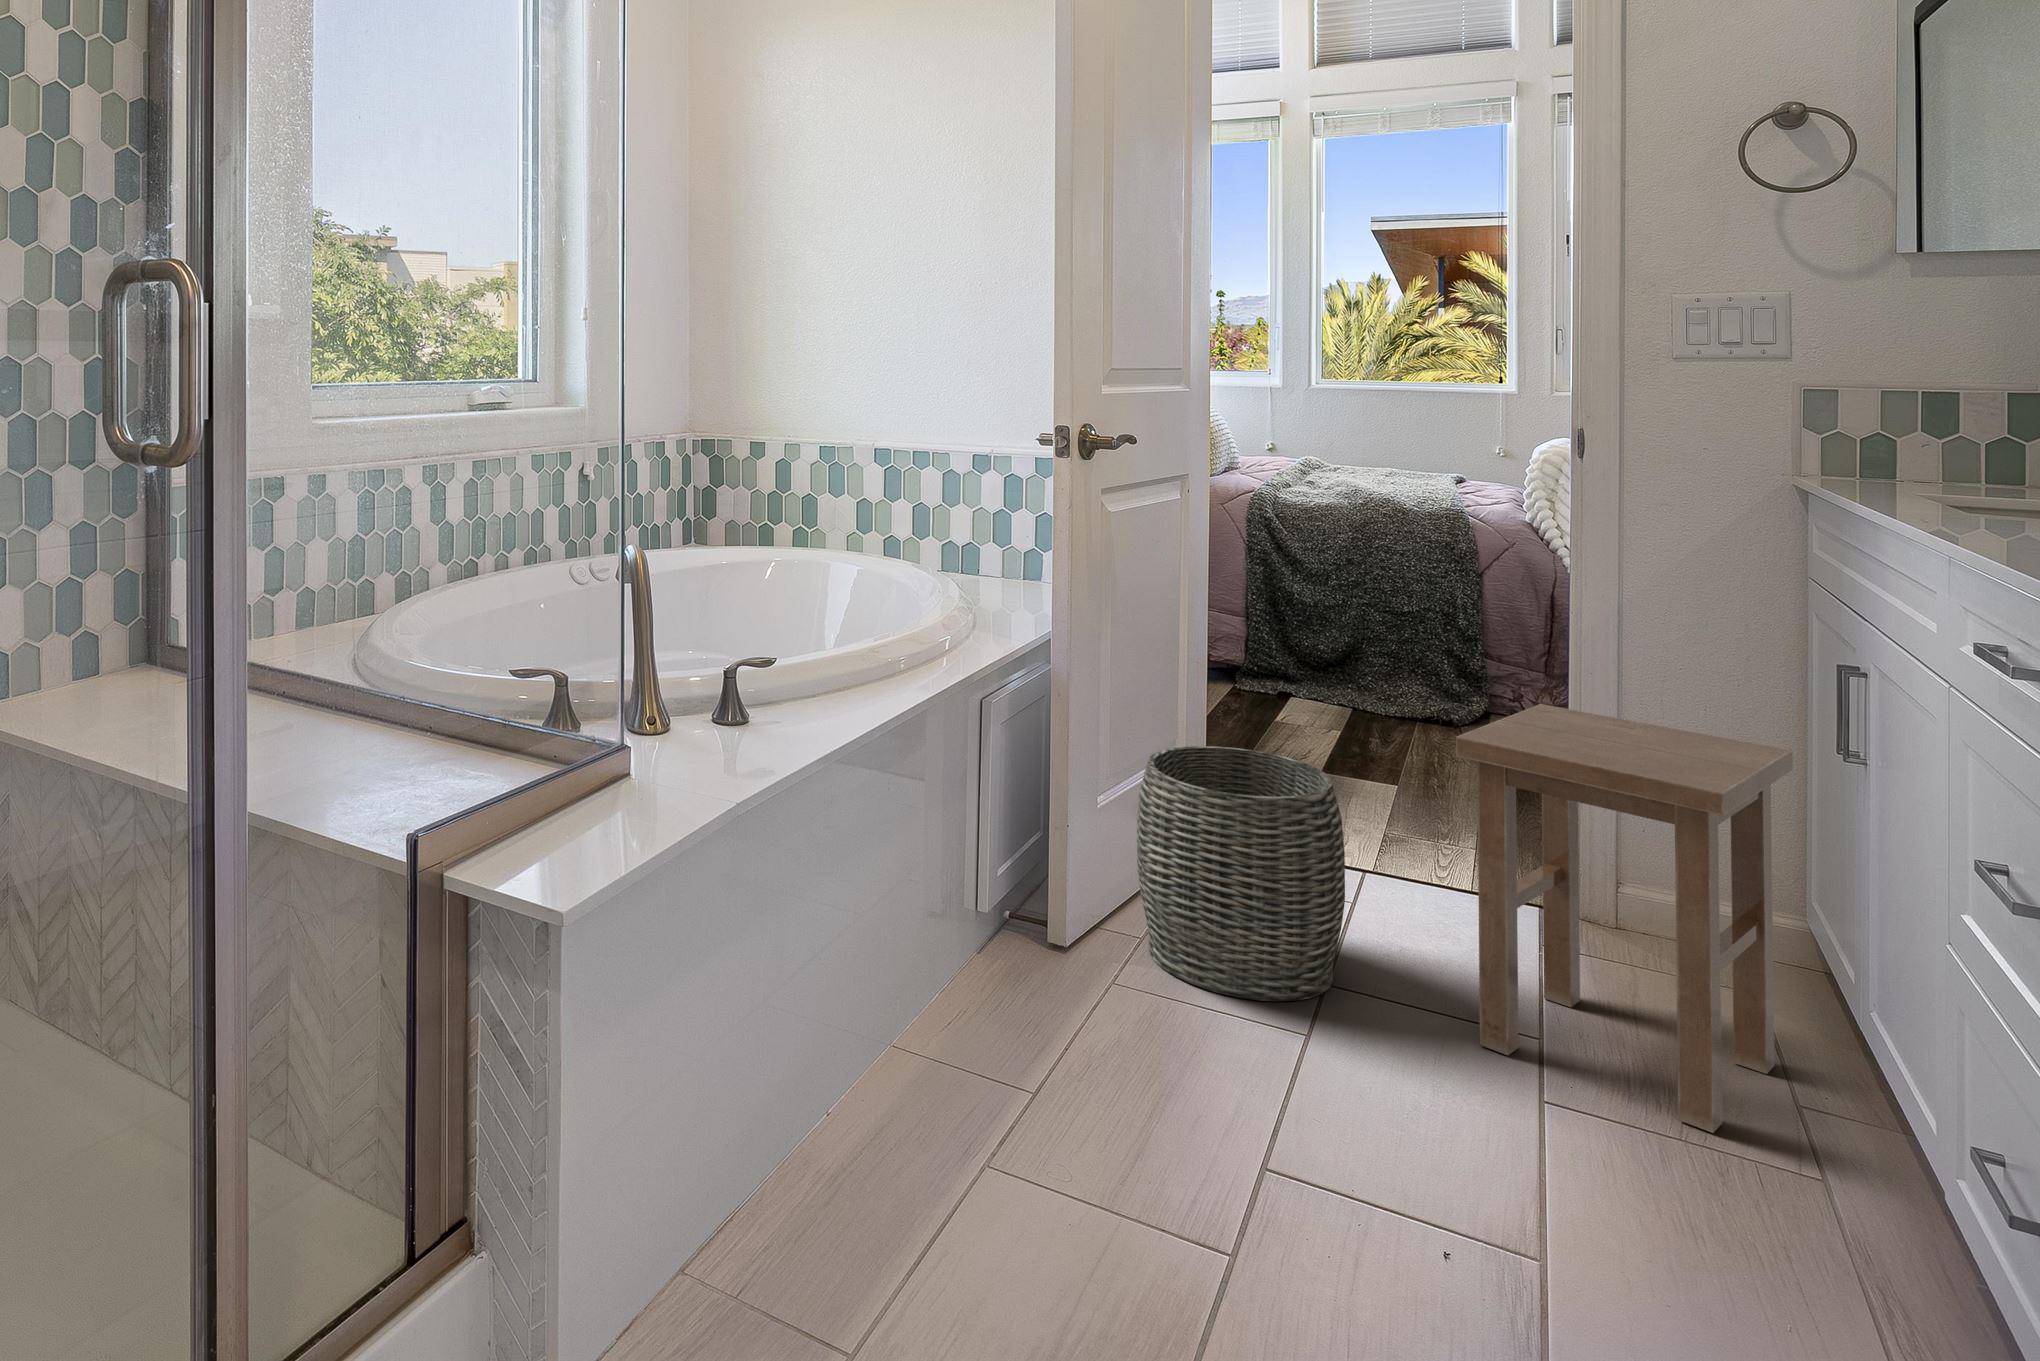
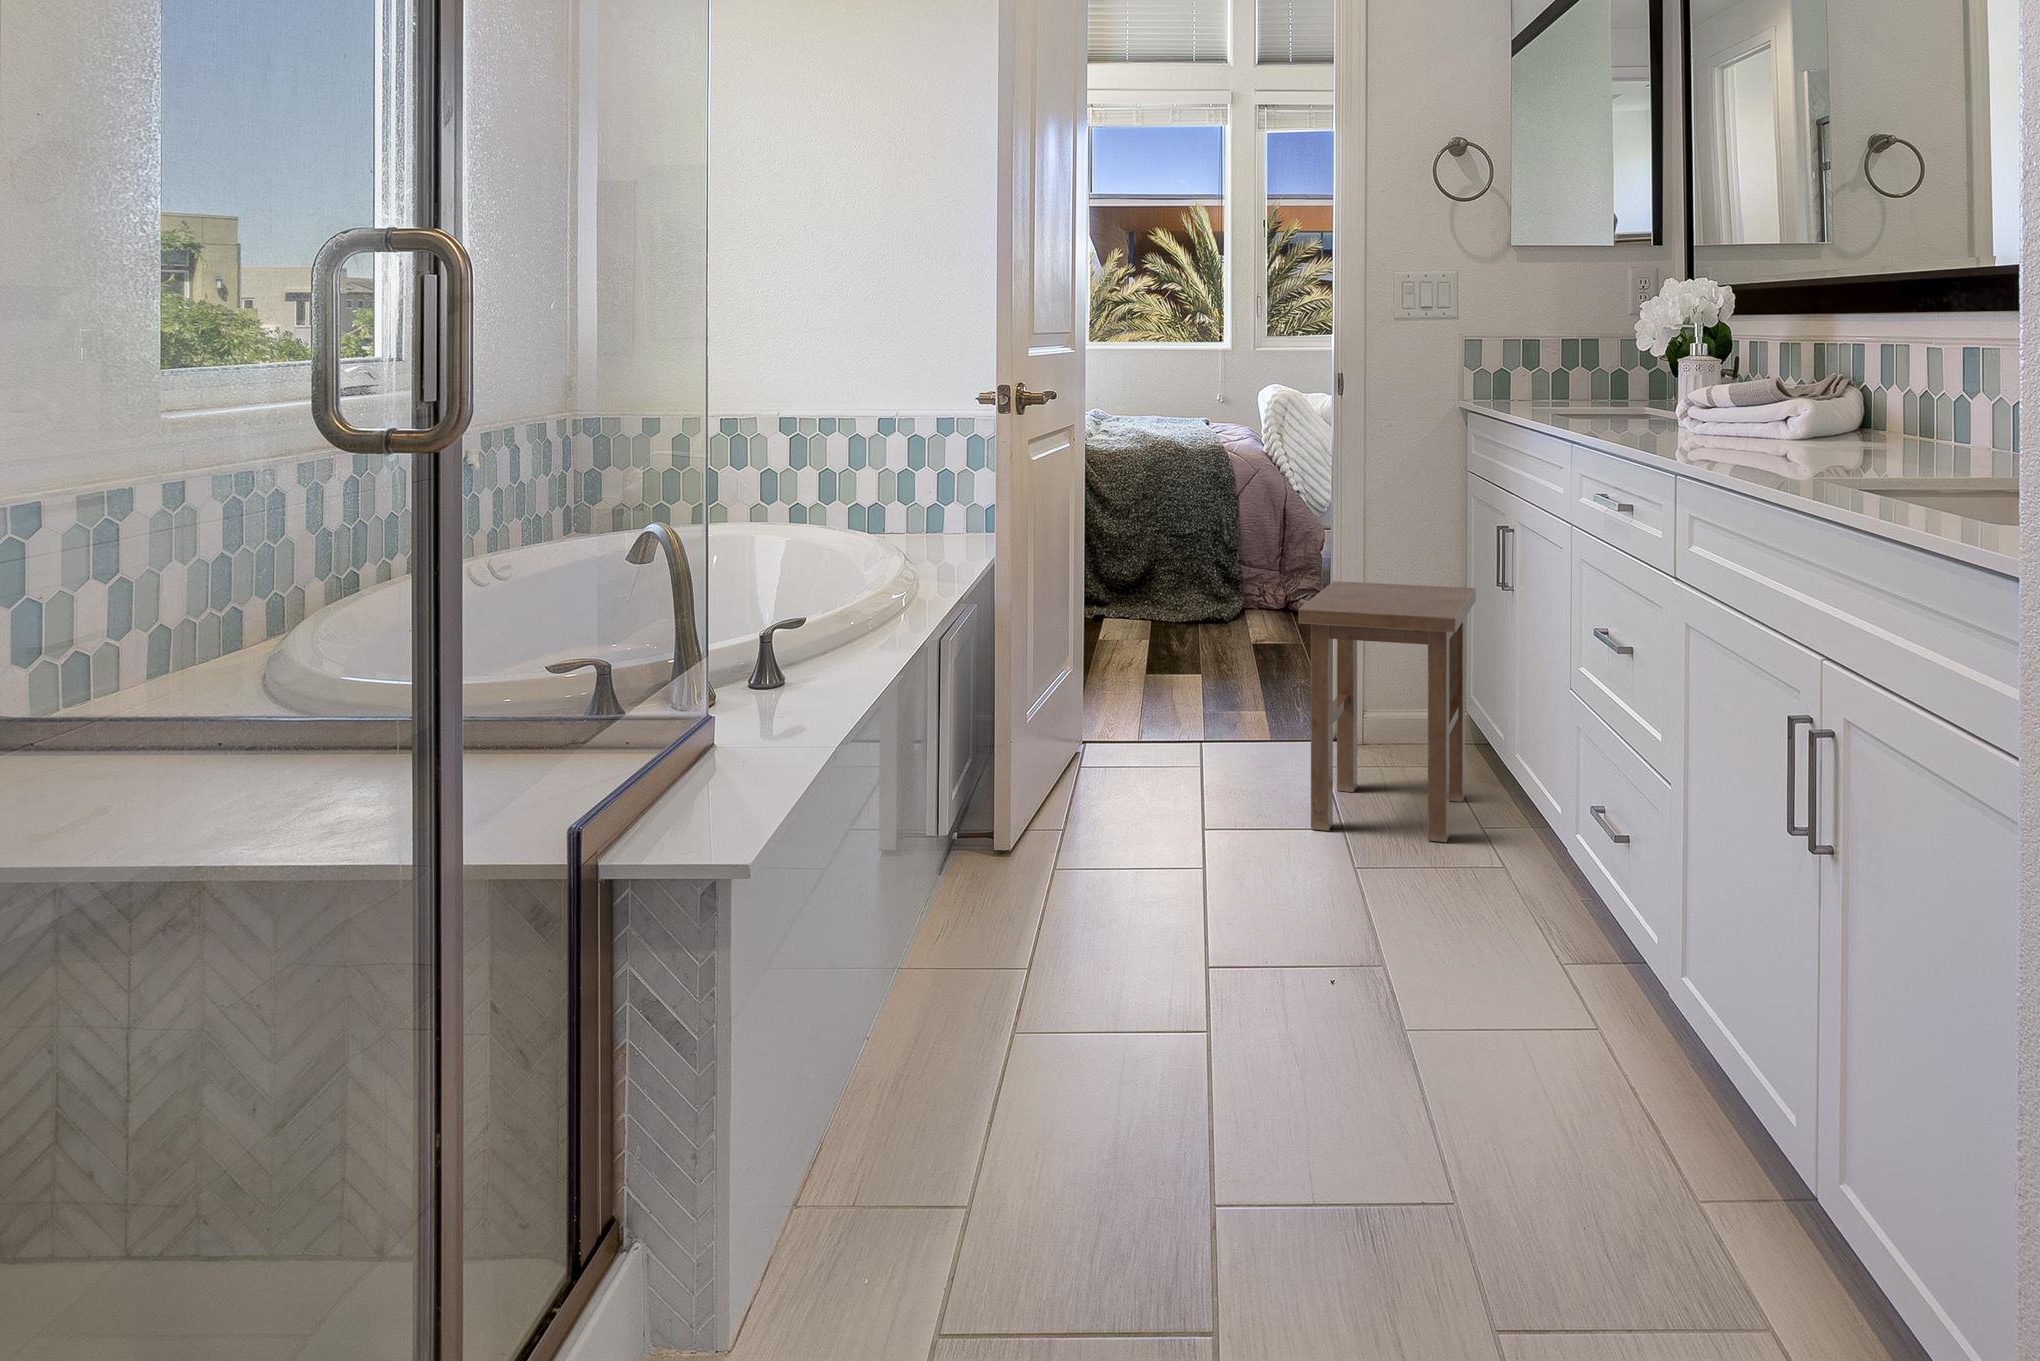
woven basket: present [1137,746,1345,1001] -> none [1063,649,1217,842]

